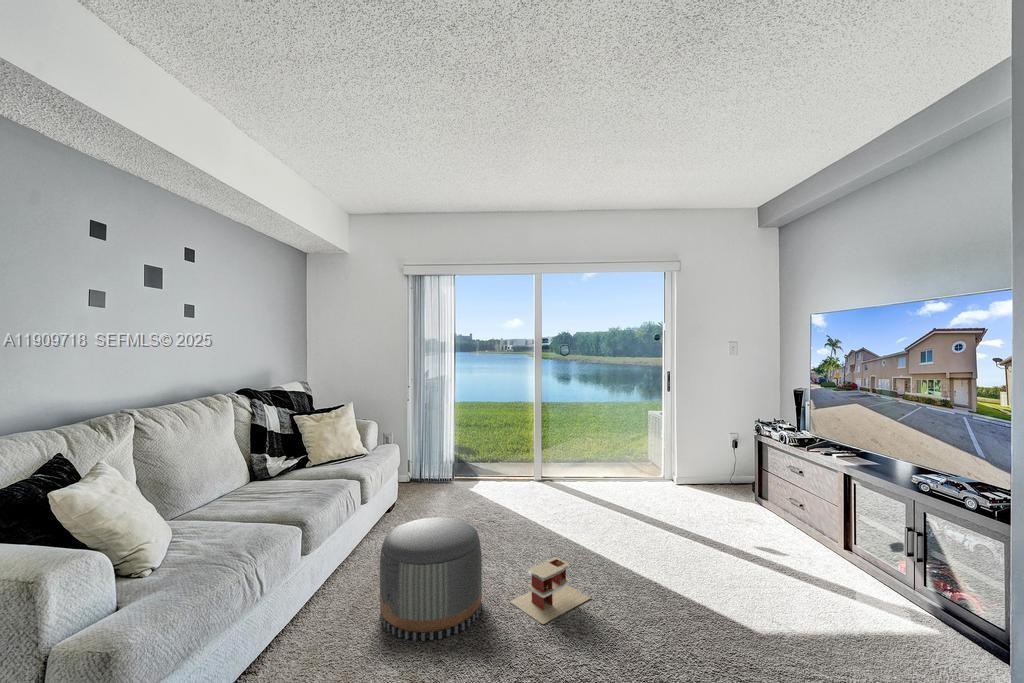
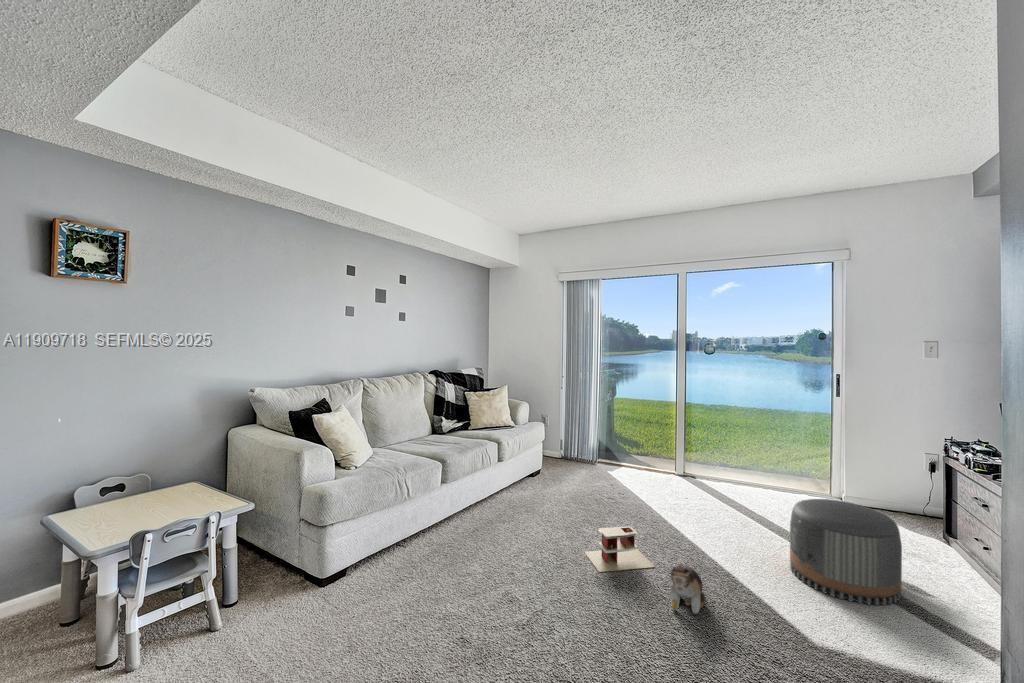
pouf: present [380,517,482,641] -> present [790,499,902,605]
plush toy: none [632,593,671,648] -> present [668,563,705,614]

